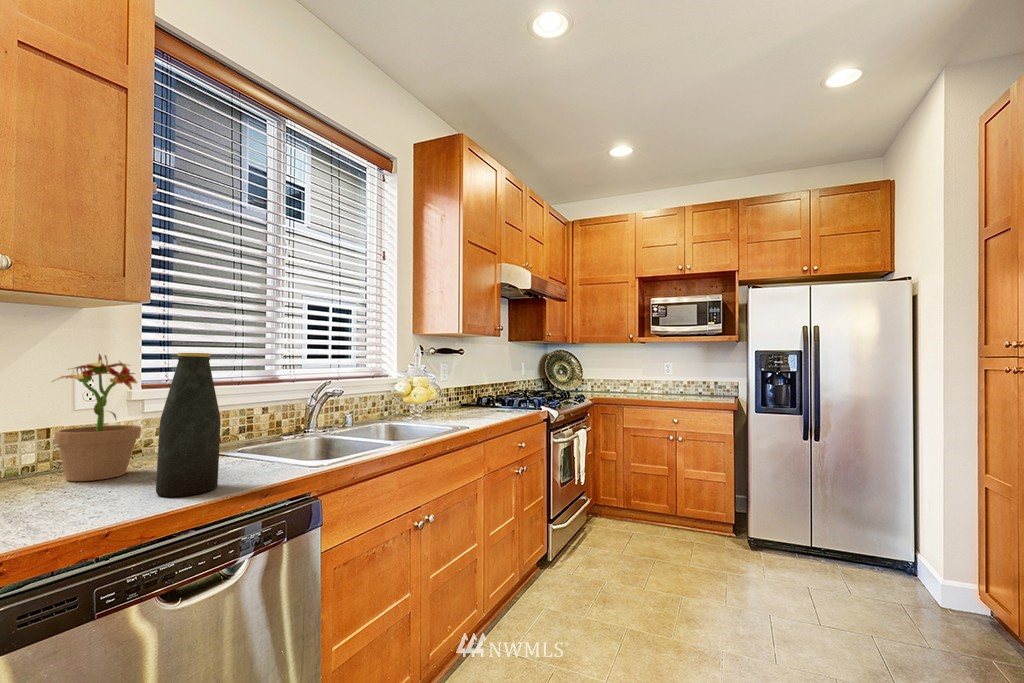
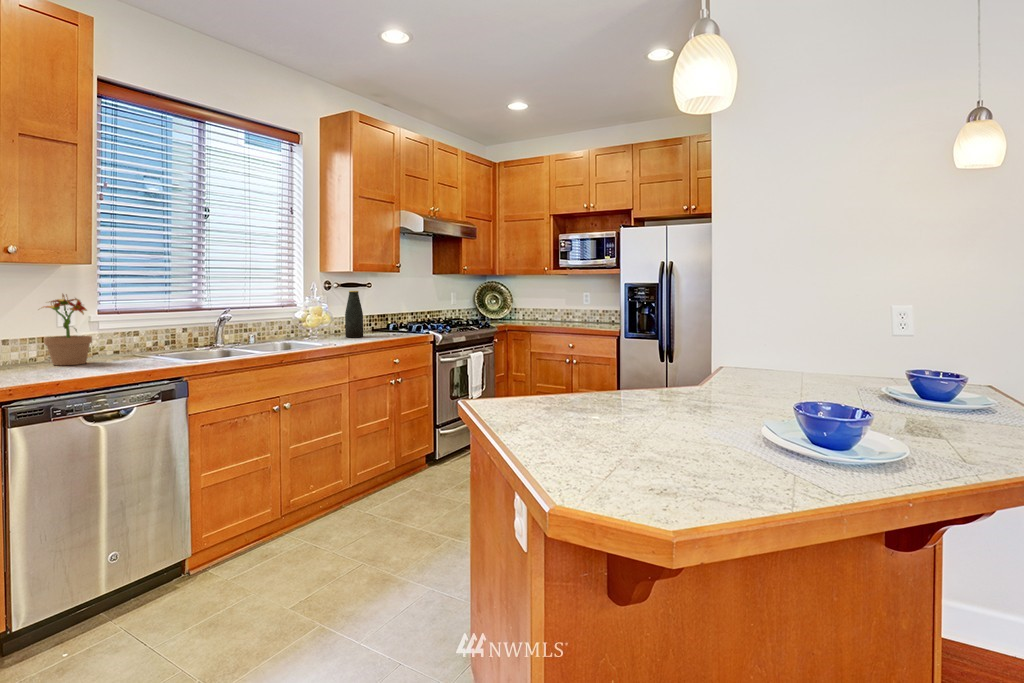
bottle: present [156,353,221,497] -> present [345,291,363,337]

